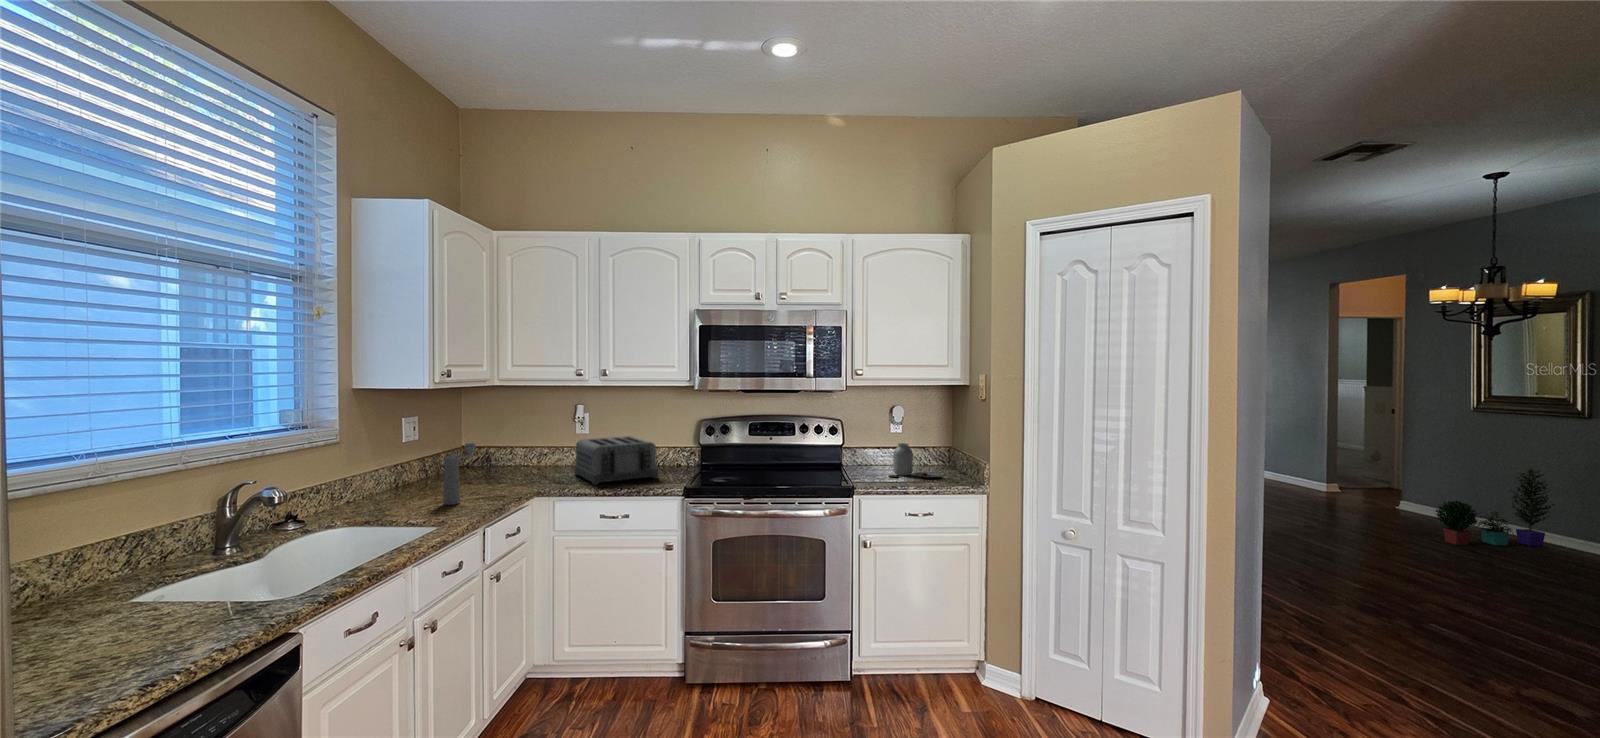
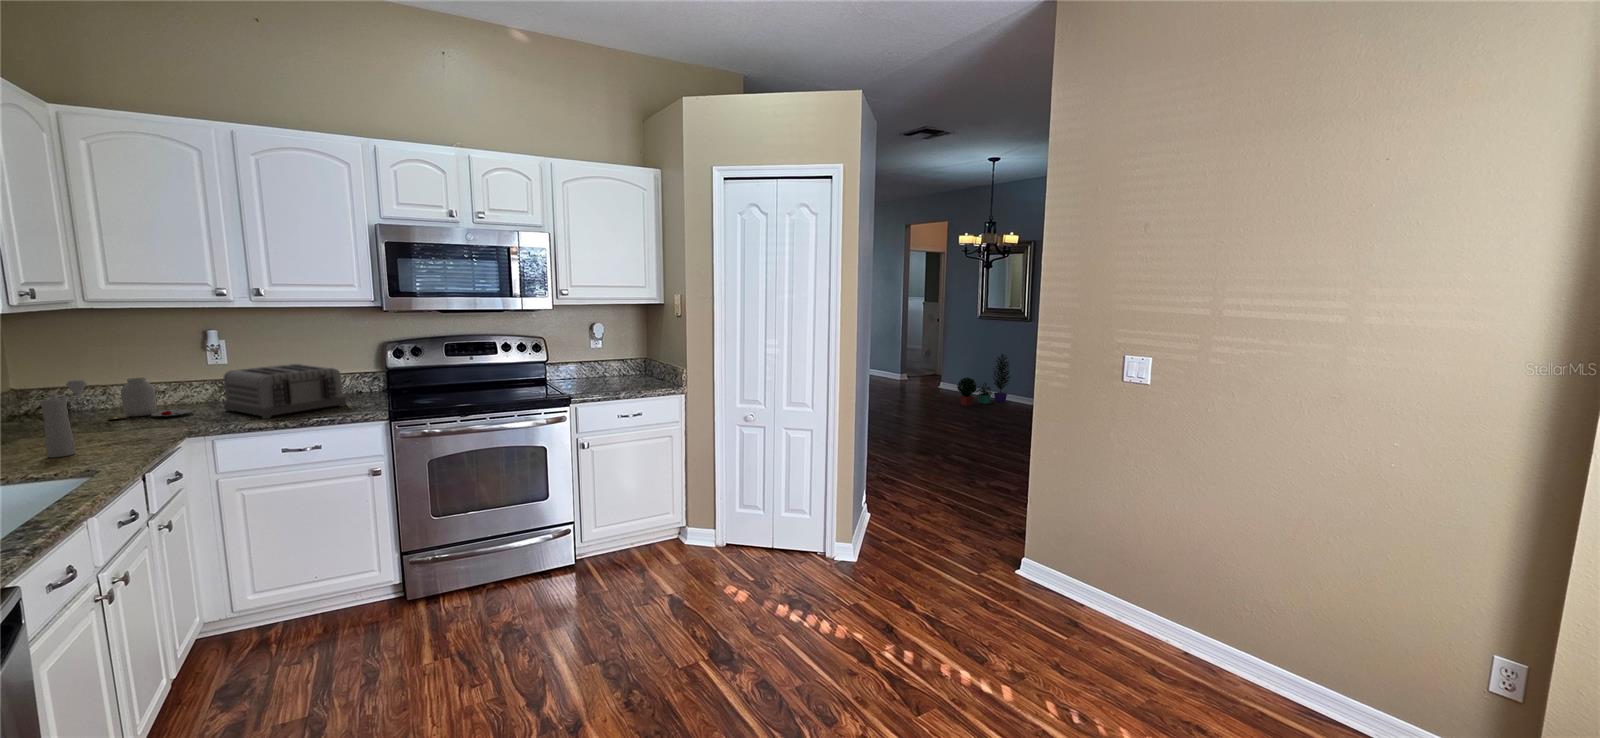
jar: present [888,443,940,478] -> present [107,378,193,420]

